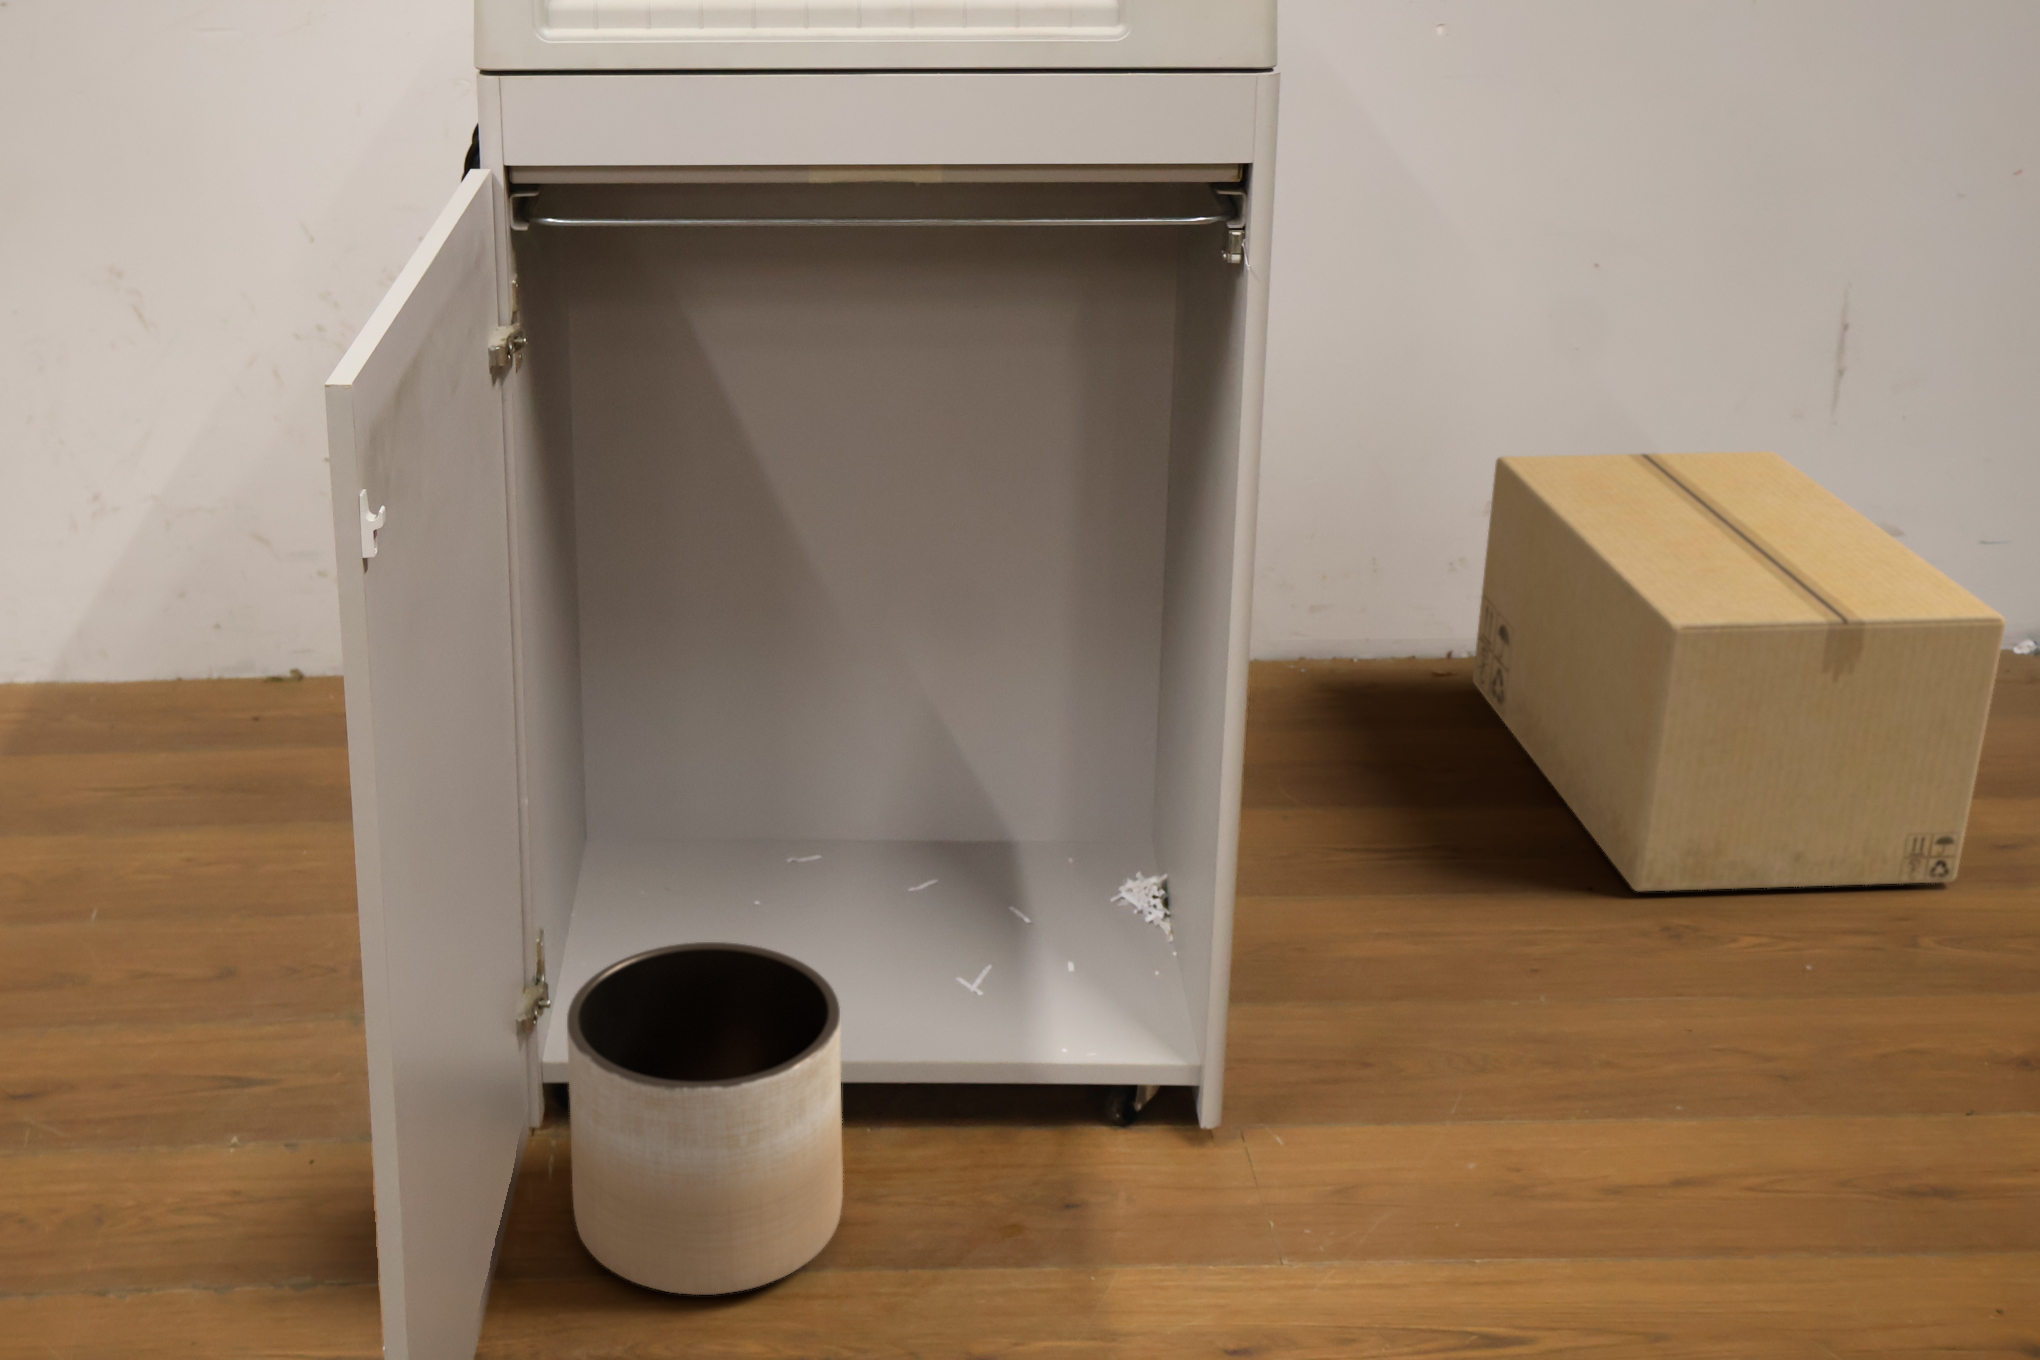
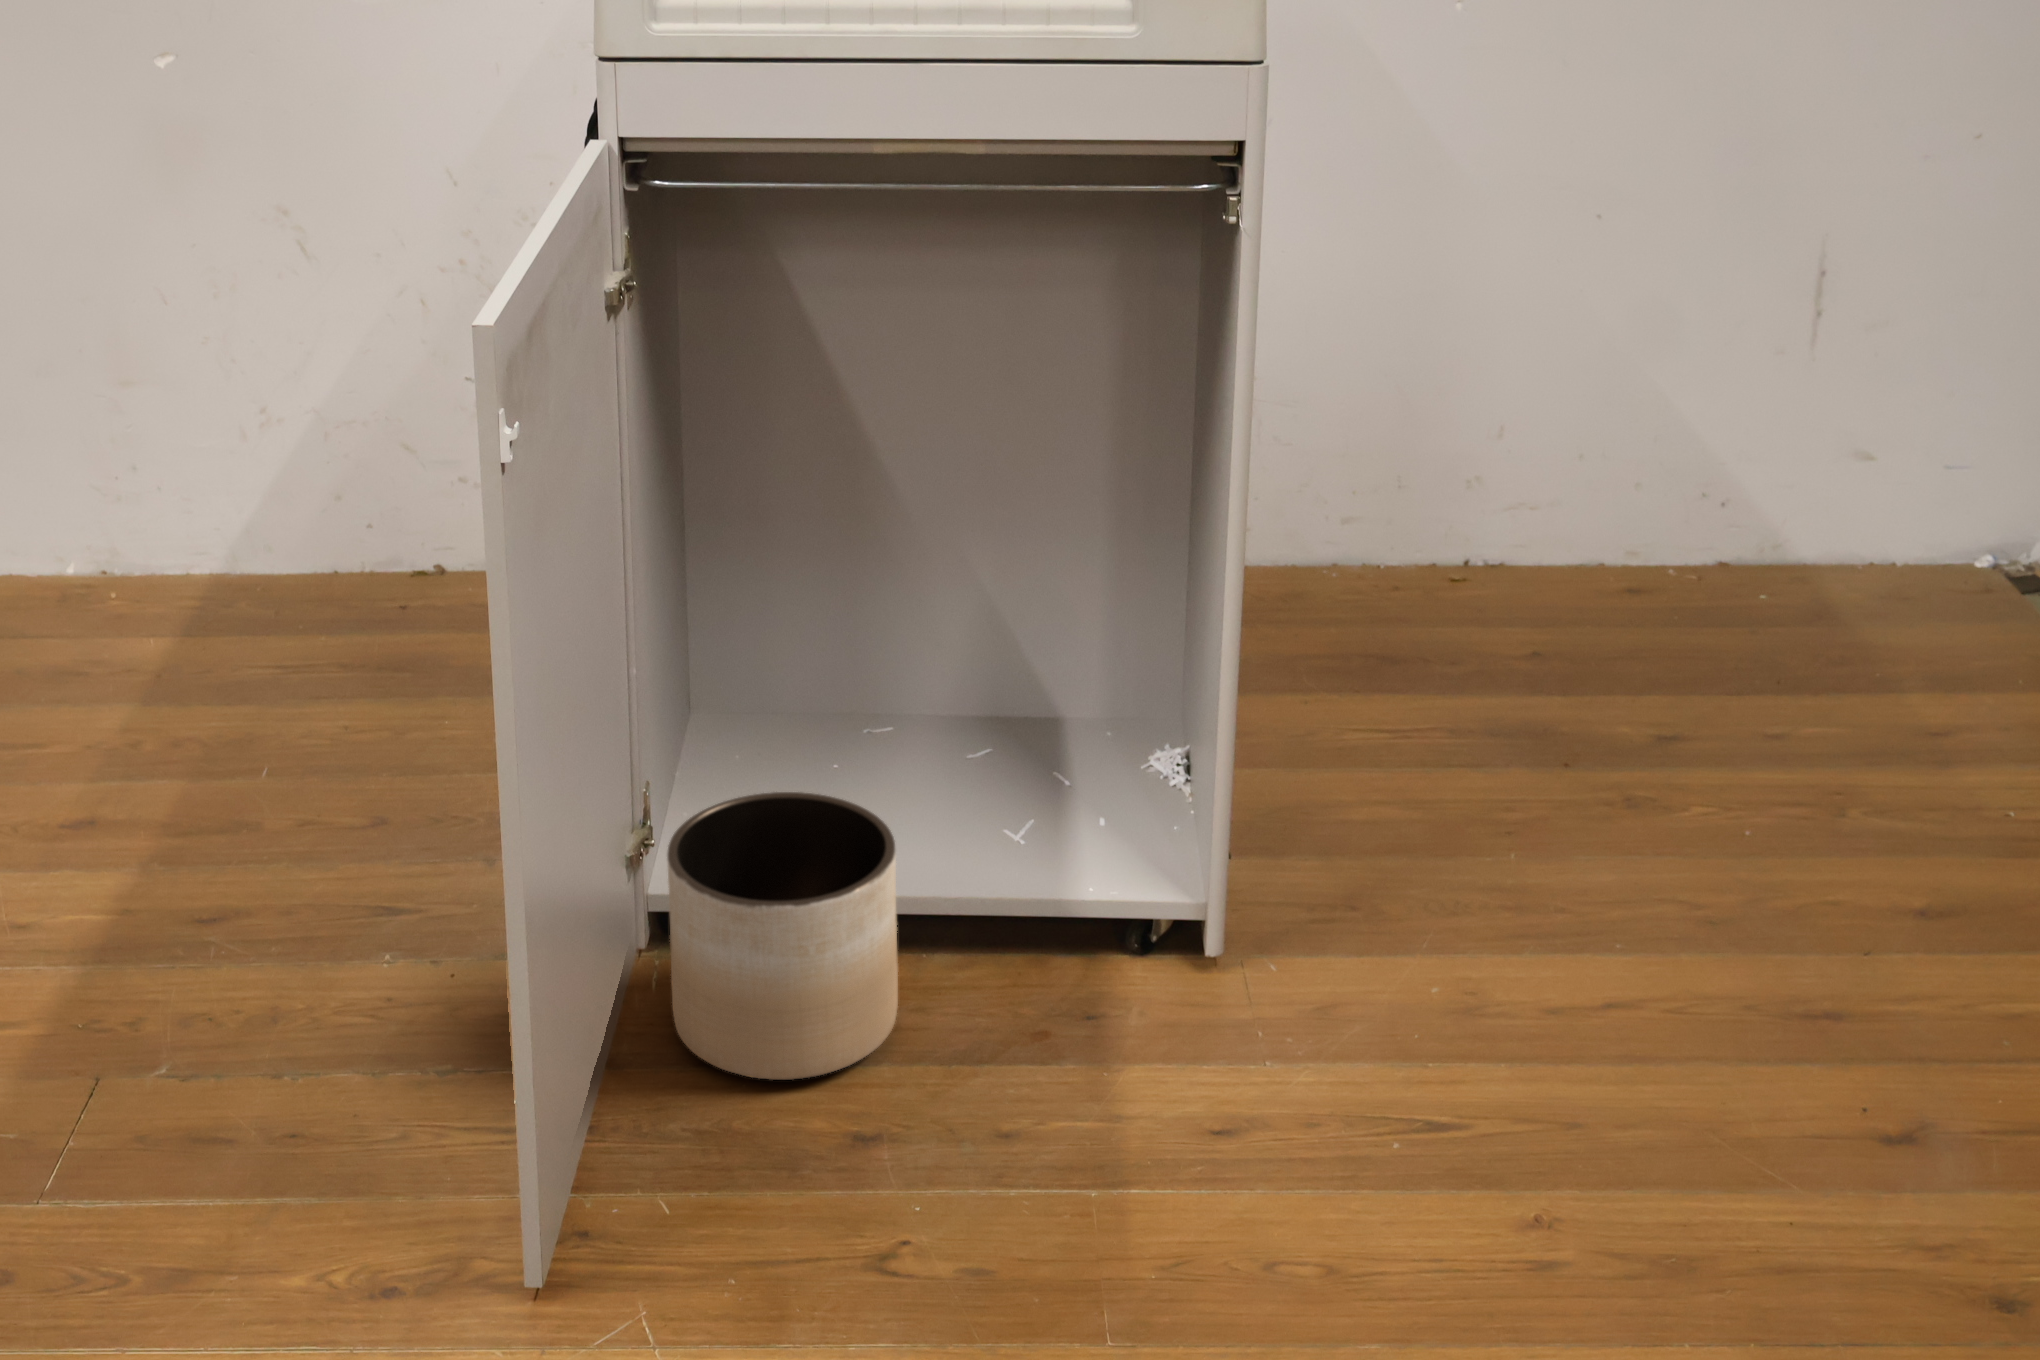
cardboard box: present [1473,451,2006,891] -> none [1484,384,1930,769]

